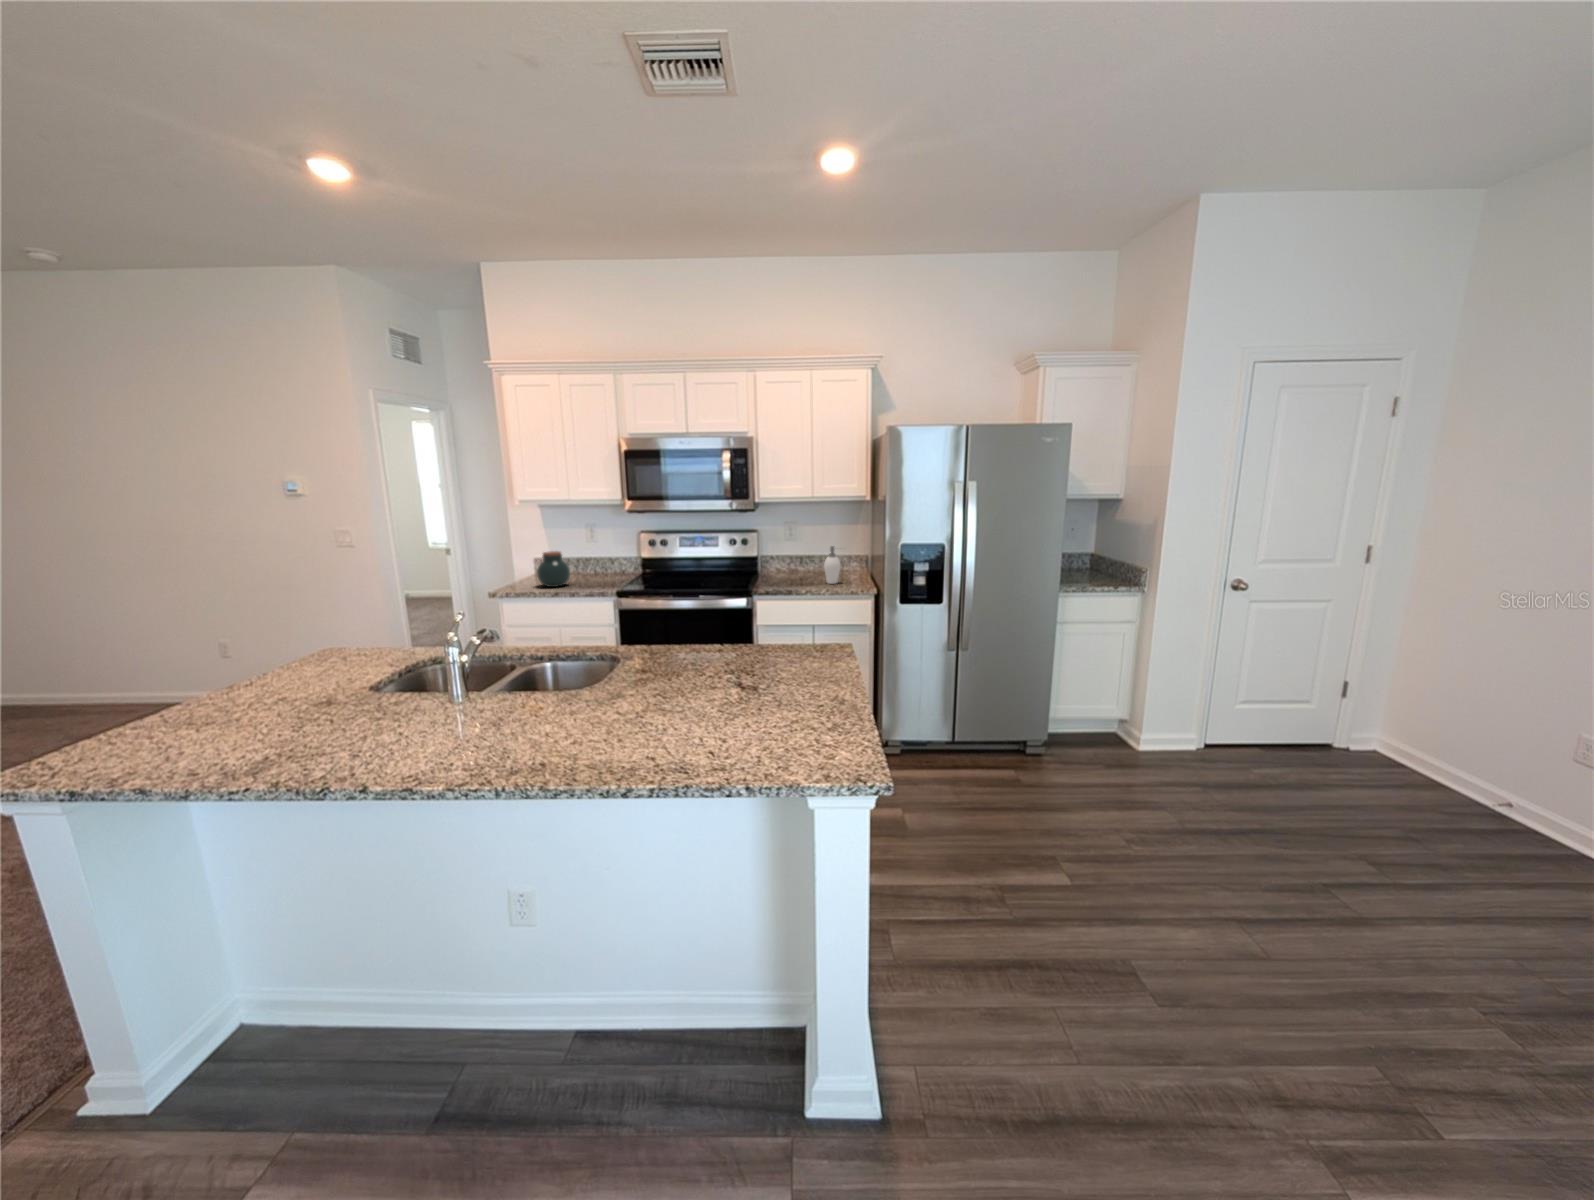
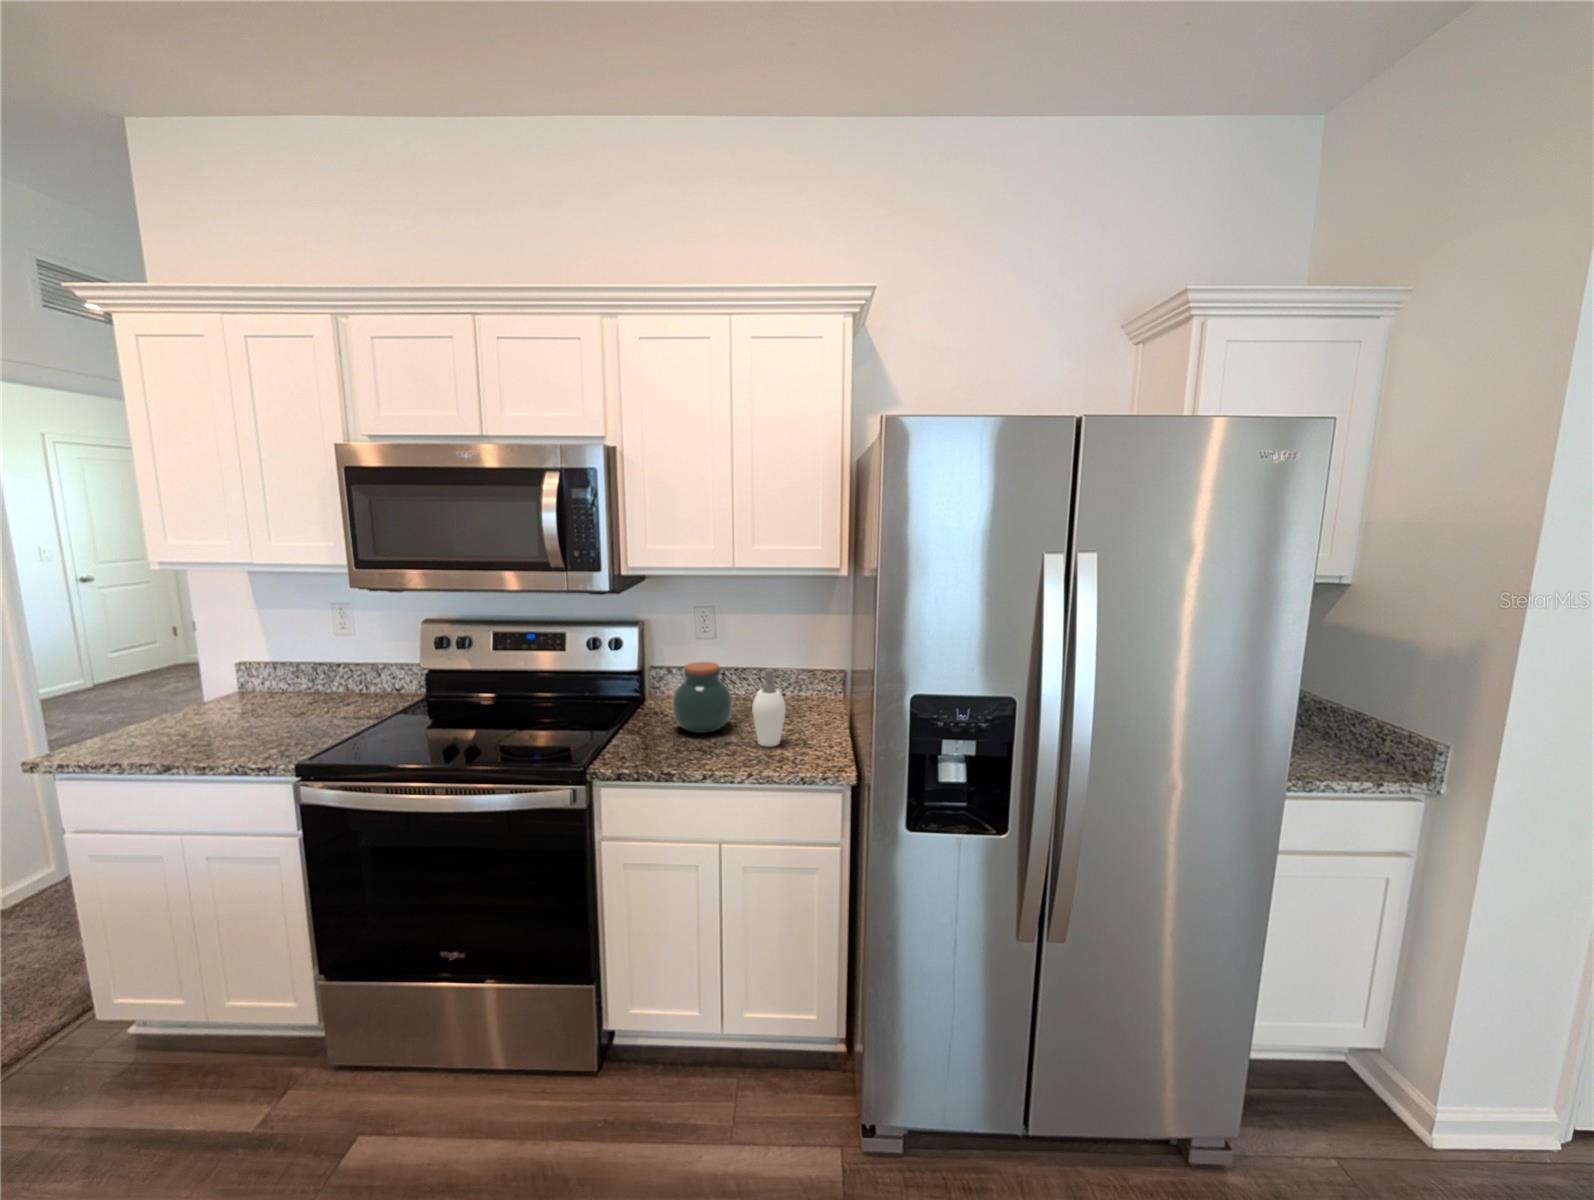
jar: present [537,551,570,587] -> present [672,662,732,733]

